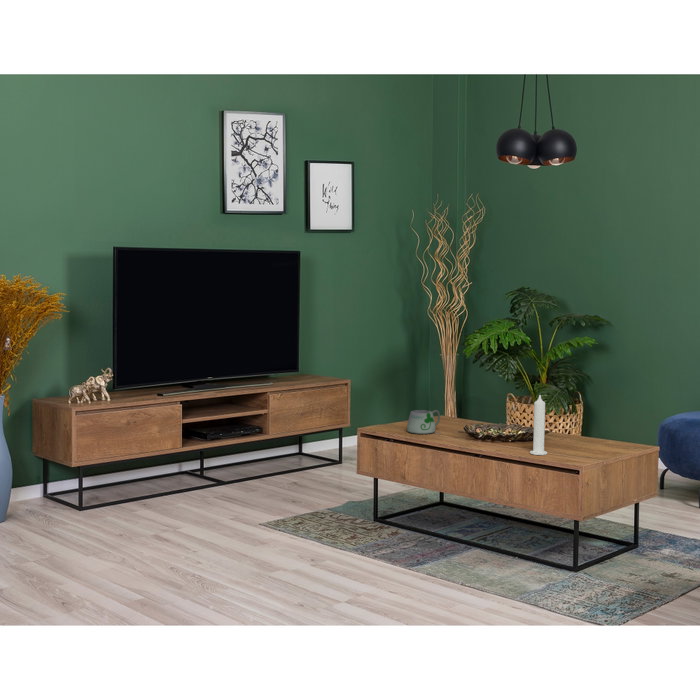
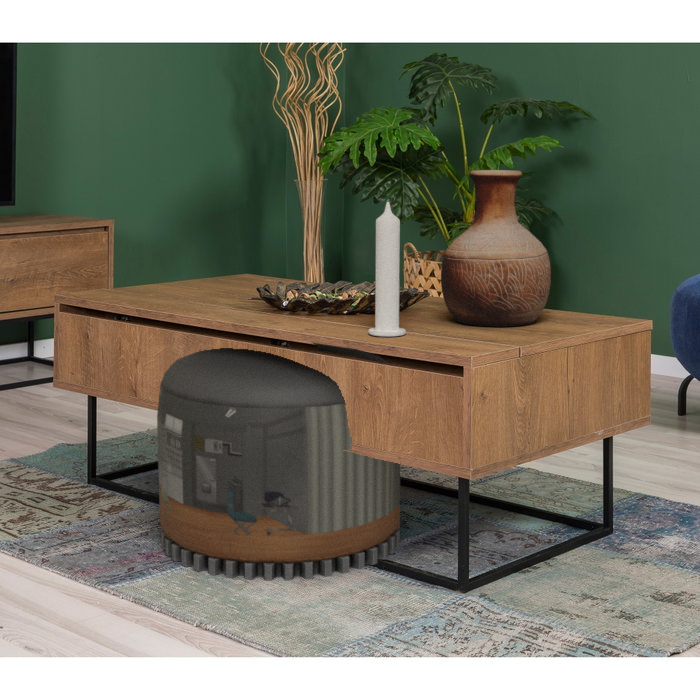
vase: none [559,378,611,451] -> present [441,170,551,327]
mug: present [407,410,440,434] -> none [141,254,214,302]
pouf: none [425,454,539,566] -> present [157,343,400,581]

